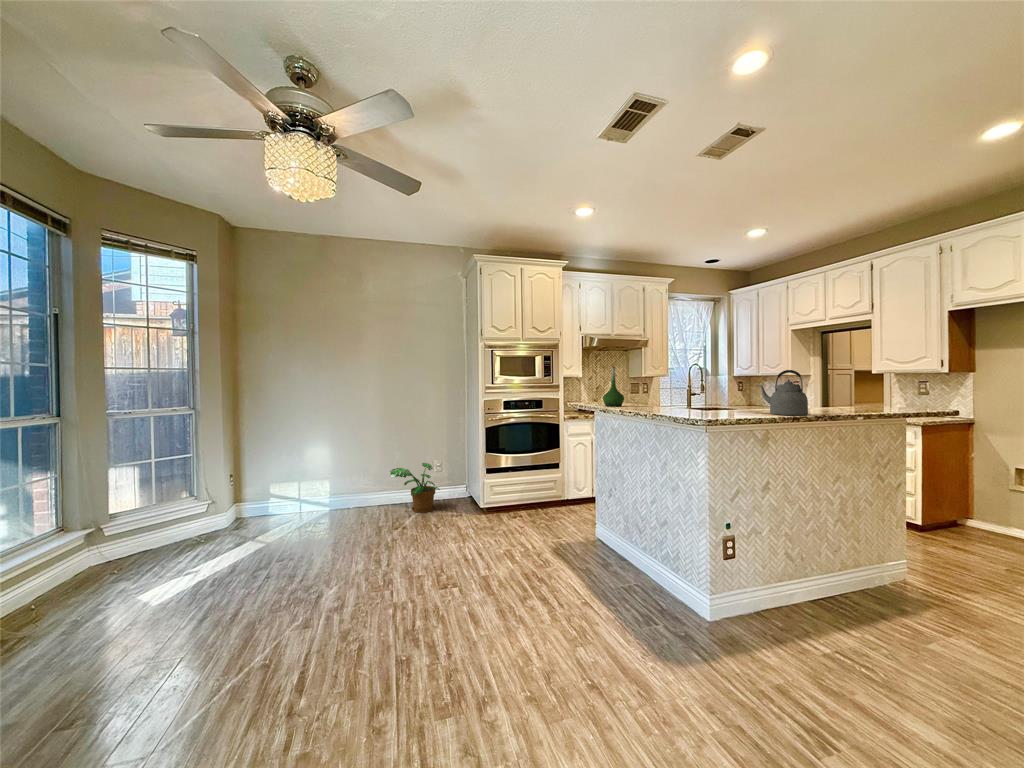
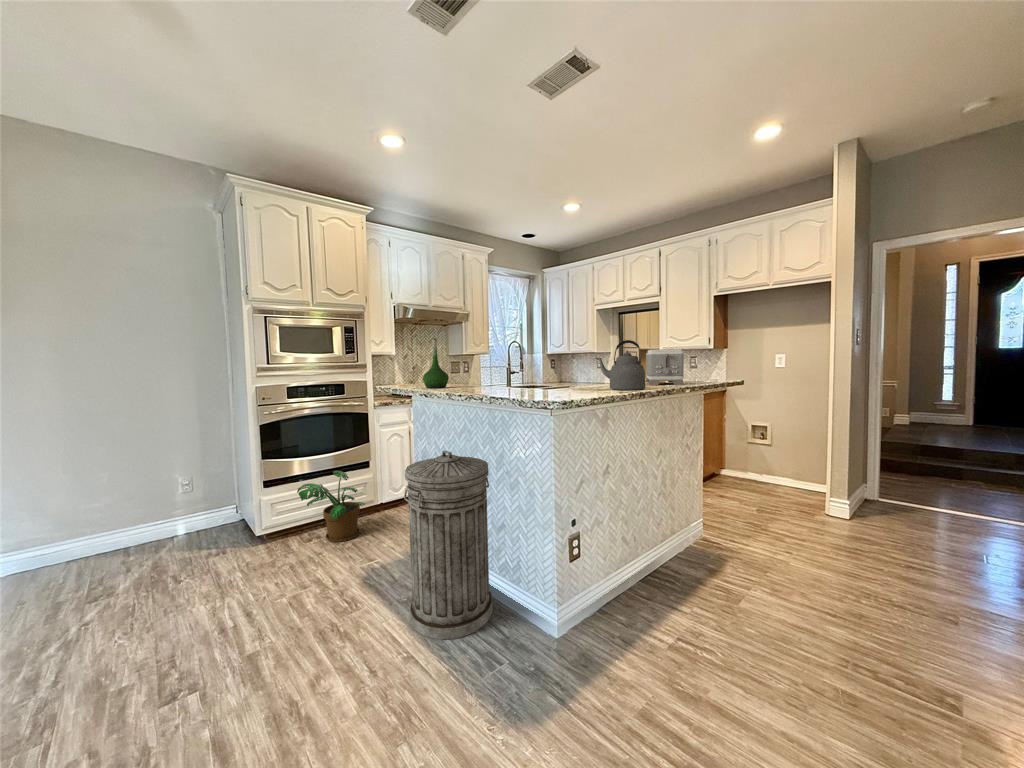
toaster: none [823,377,867,414] -> present [645,349,685,385]
trash can: none [586,455,654,601] -> present [404,451,493,640]
potted plant: present [390,463,440,513] -> present [297,471,365,542]

